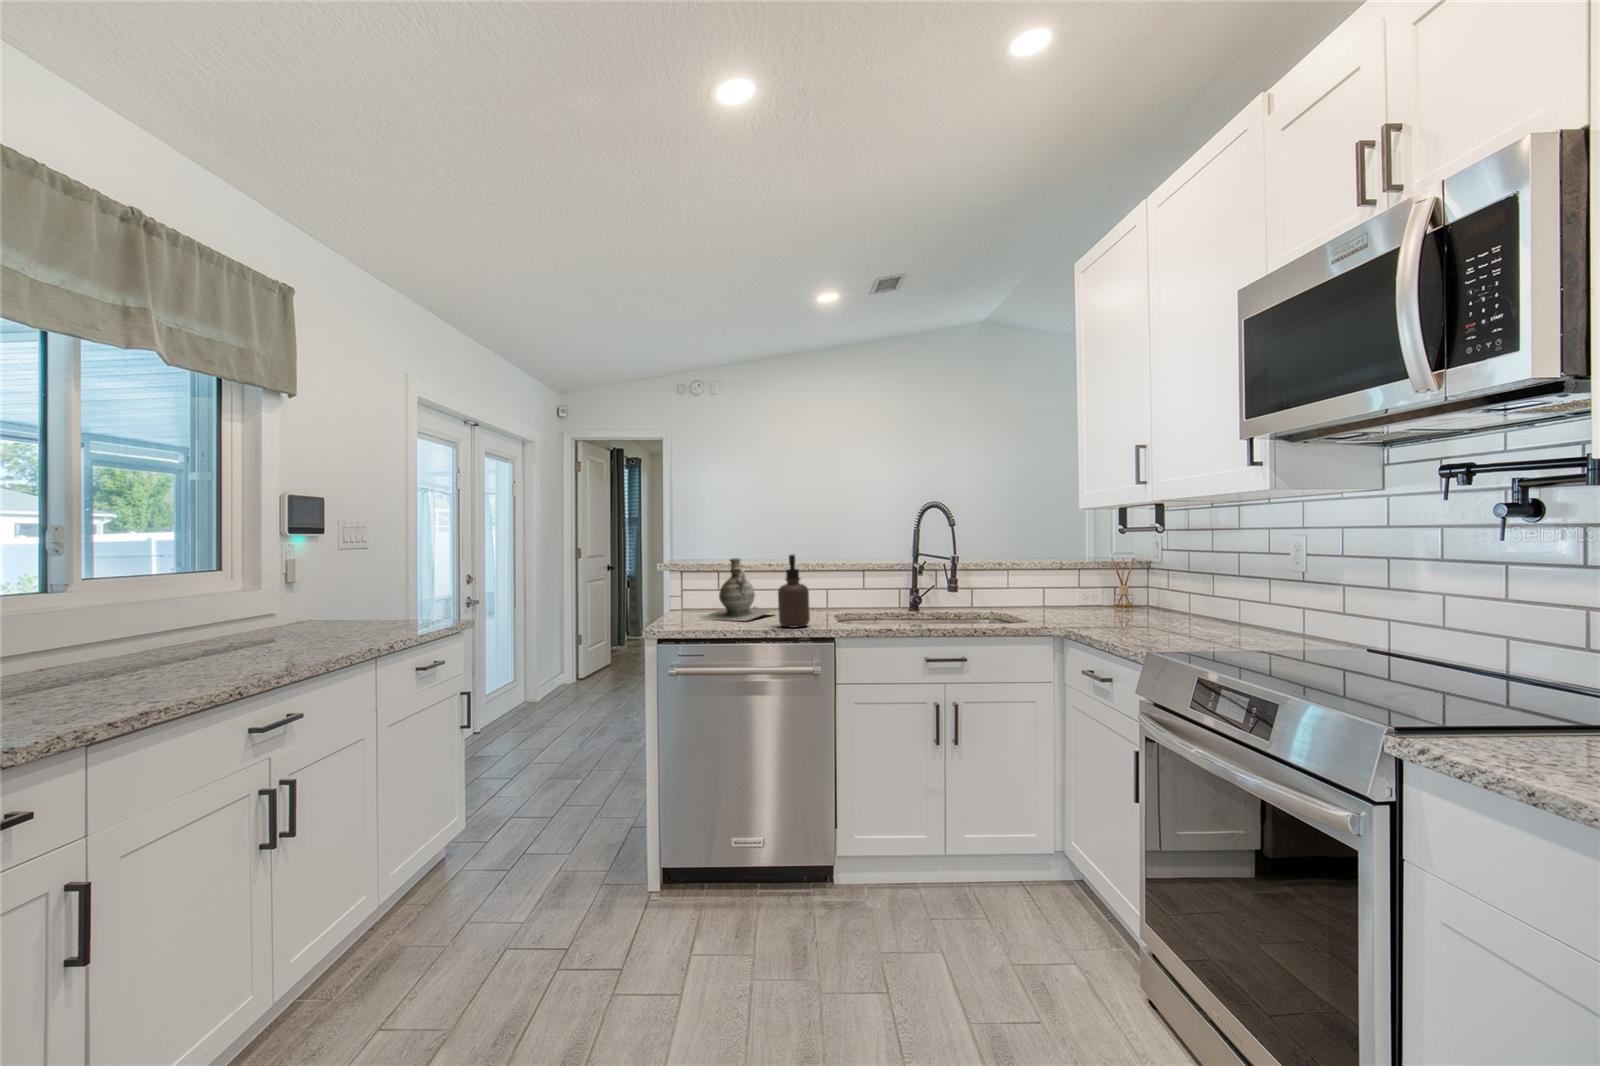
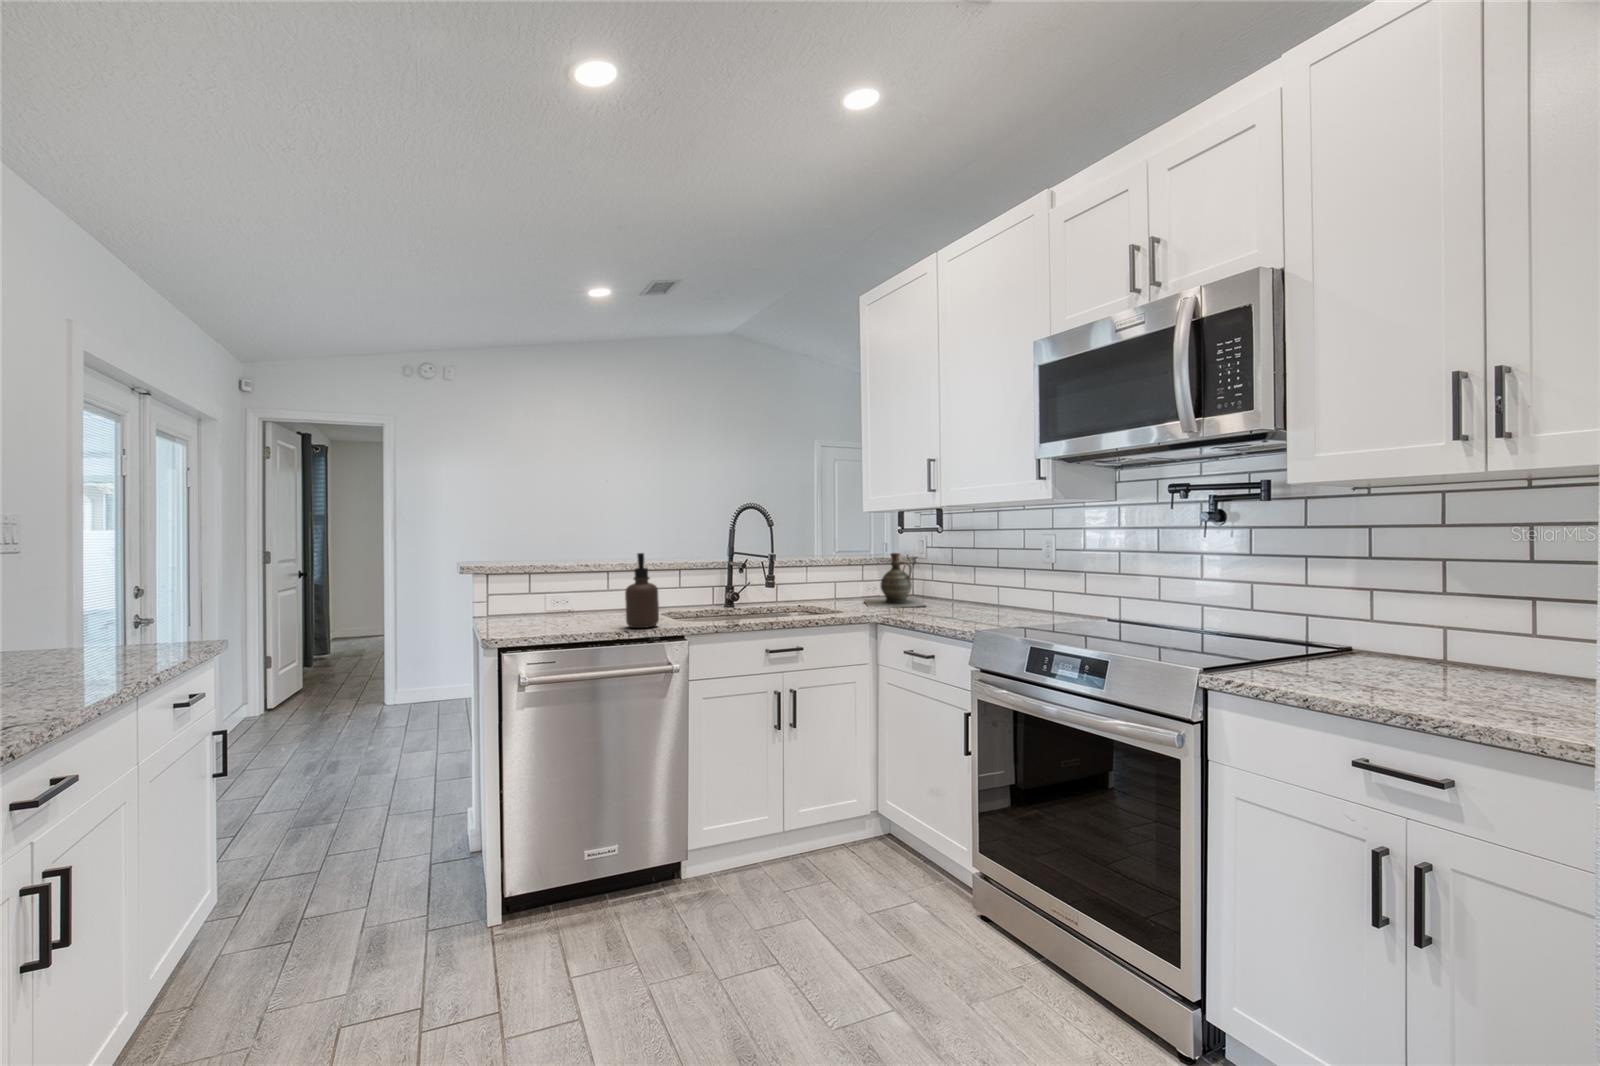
ceramic jug: present [698,558,773,621] -> present [864,553,925,608]

